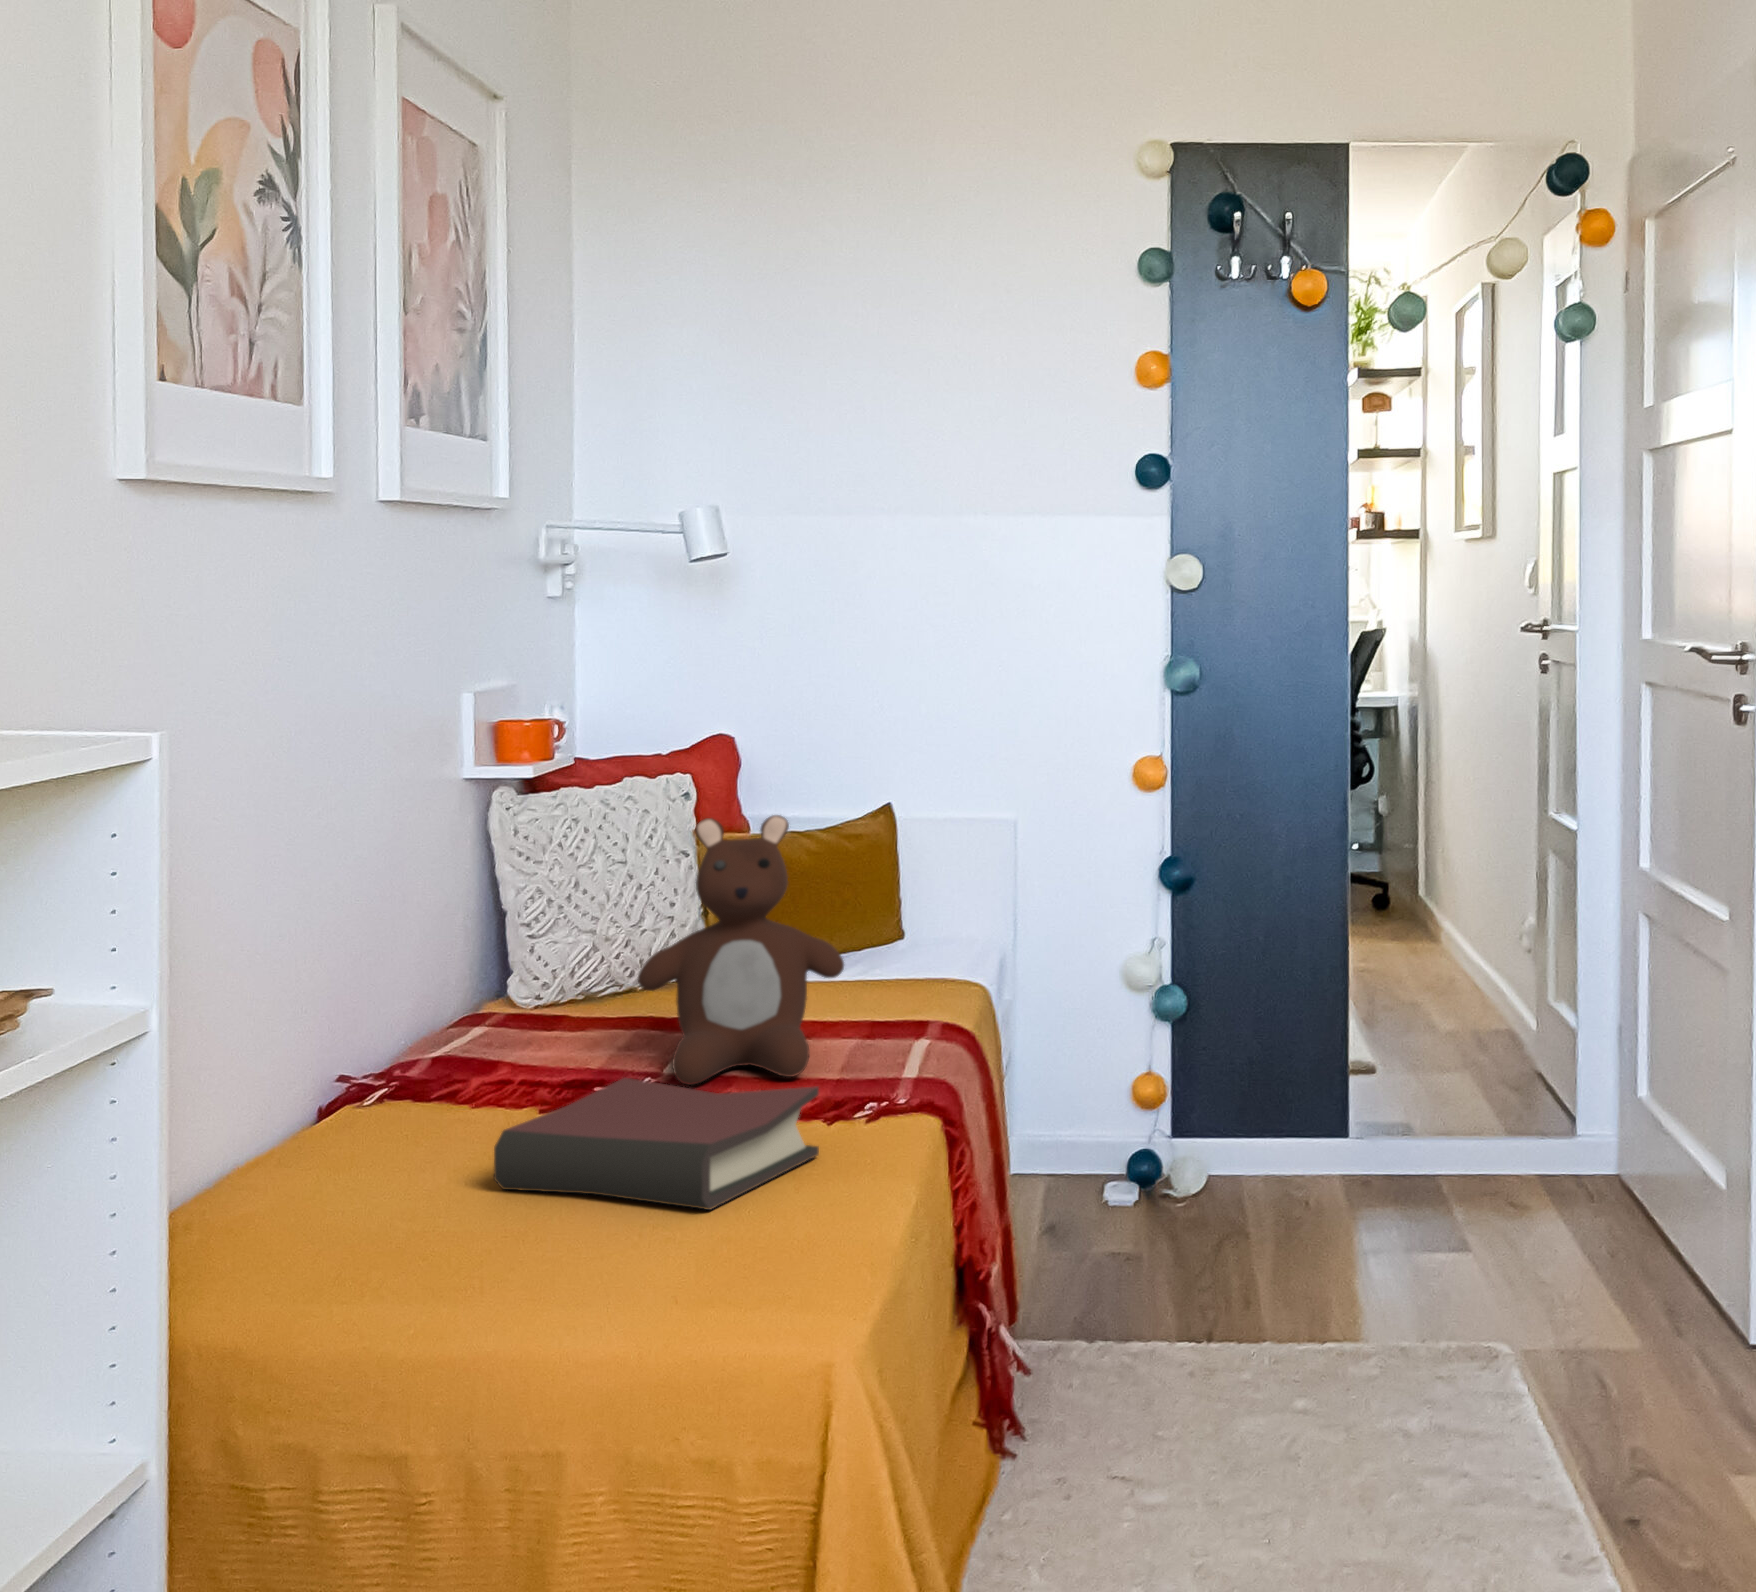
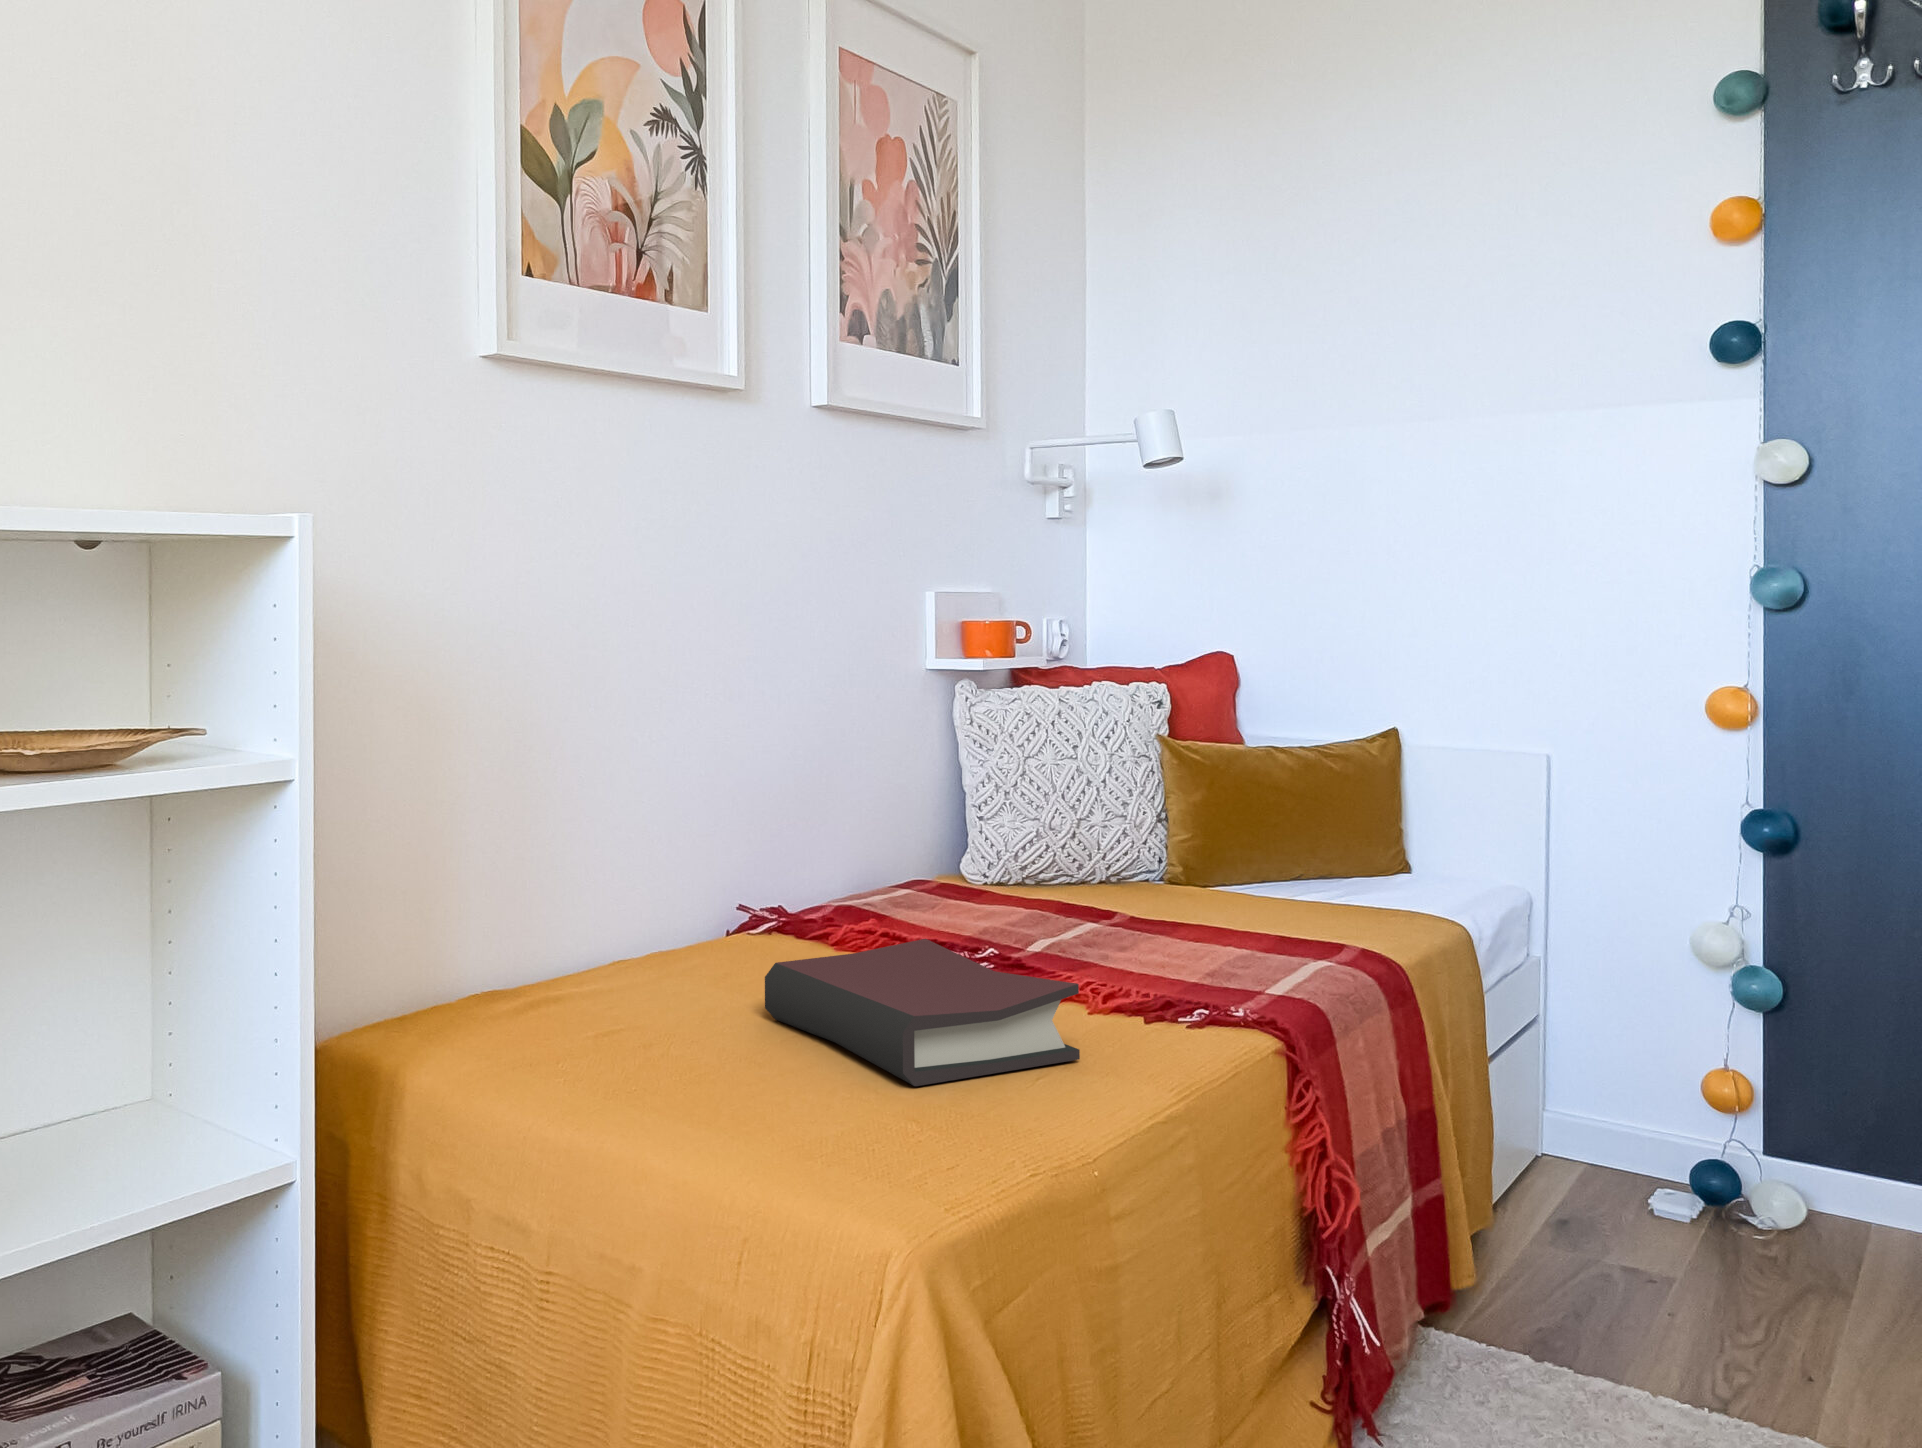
teddy bear: present [637,815,844,1085] -> none [1012,701,1221,977]

